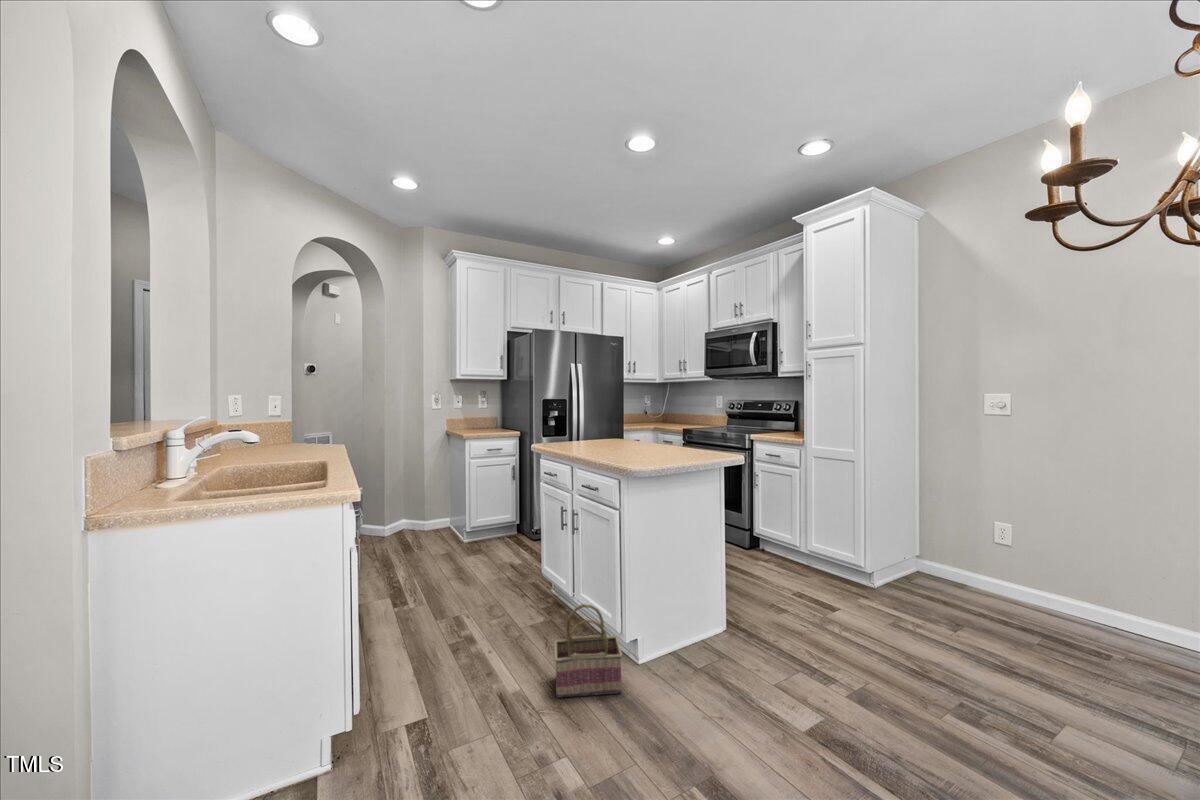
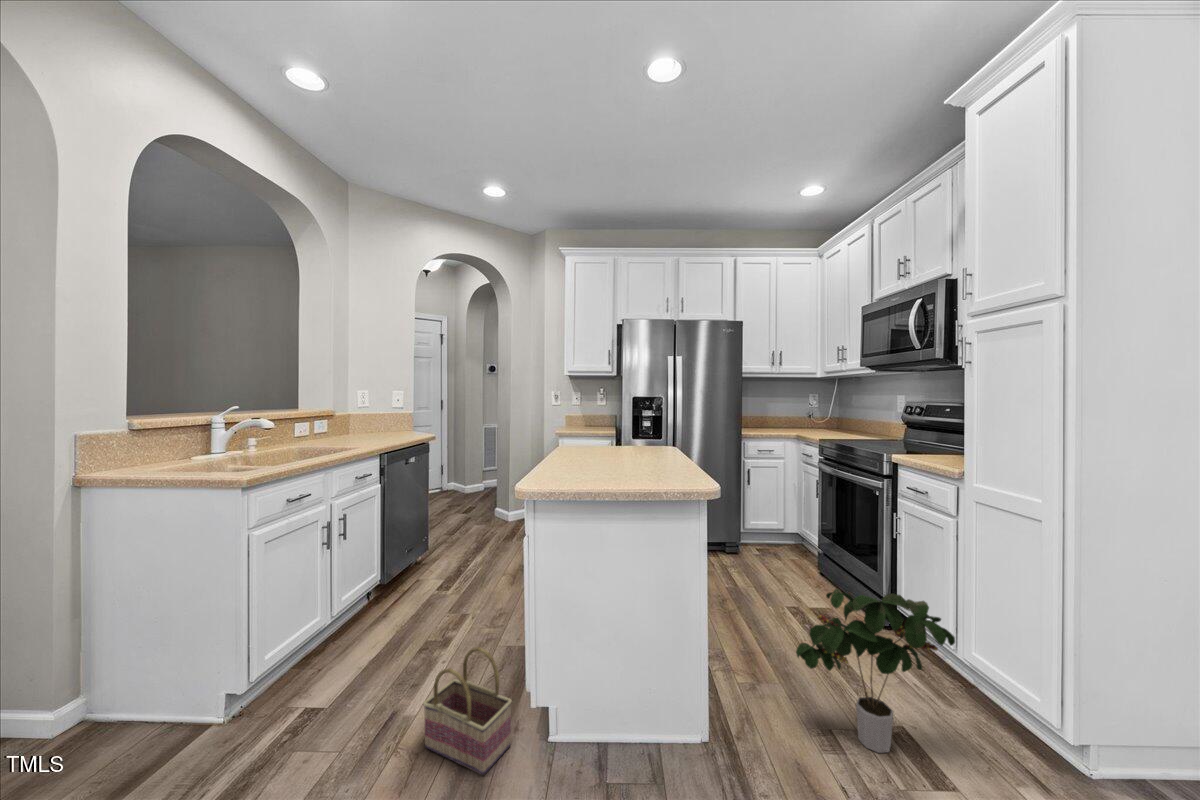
potted plant: none [755,511,828,605] -> present [796,589,955,753]

